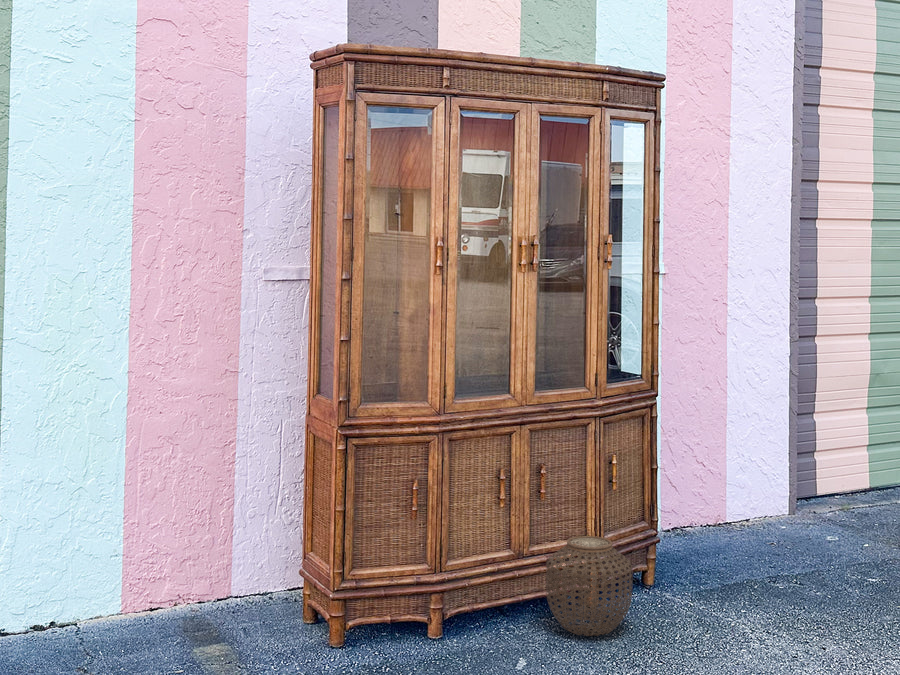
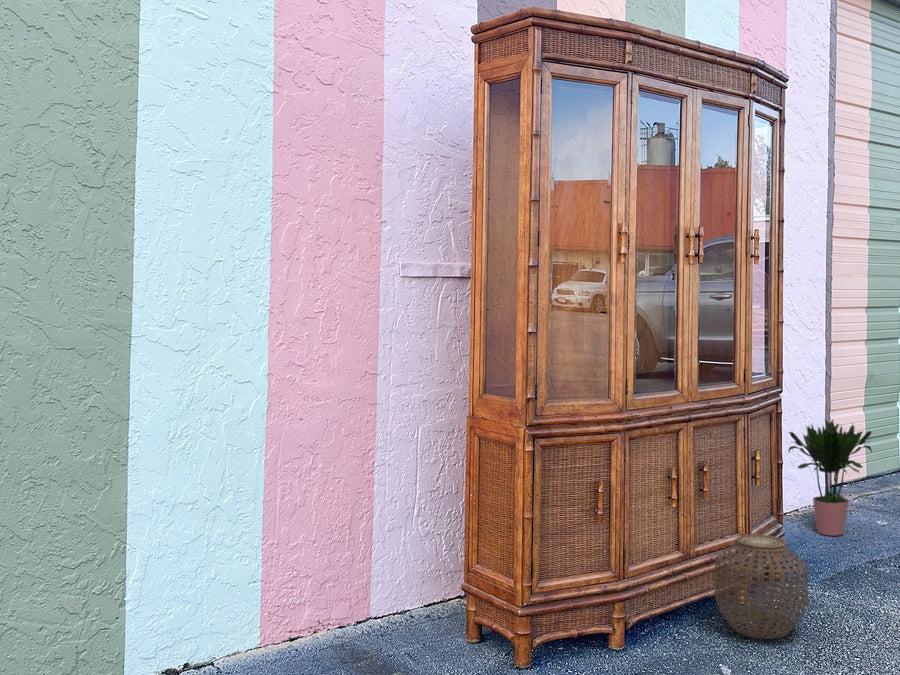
potted plant: none [714,423,807,545] -> present [788,420,872,536]

